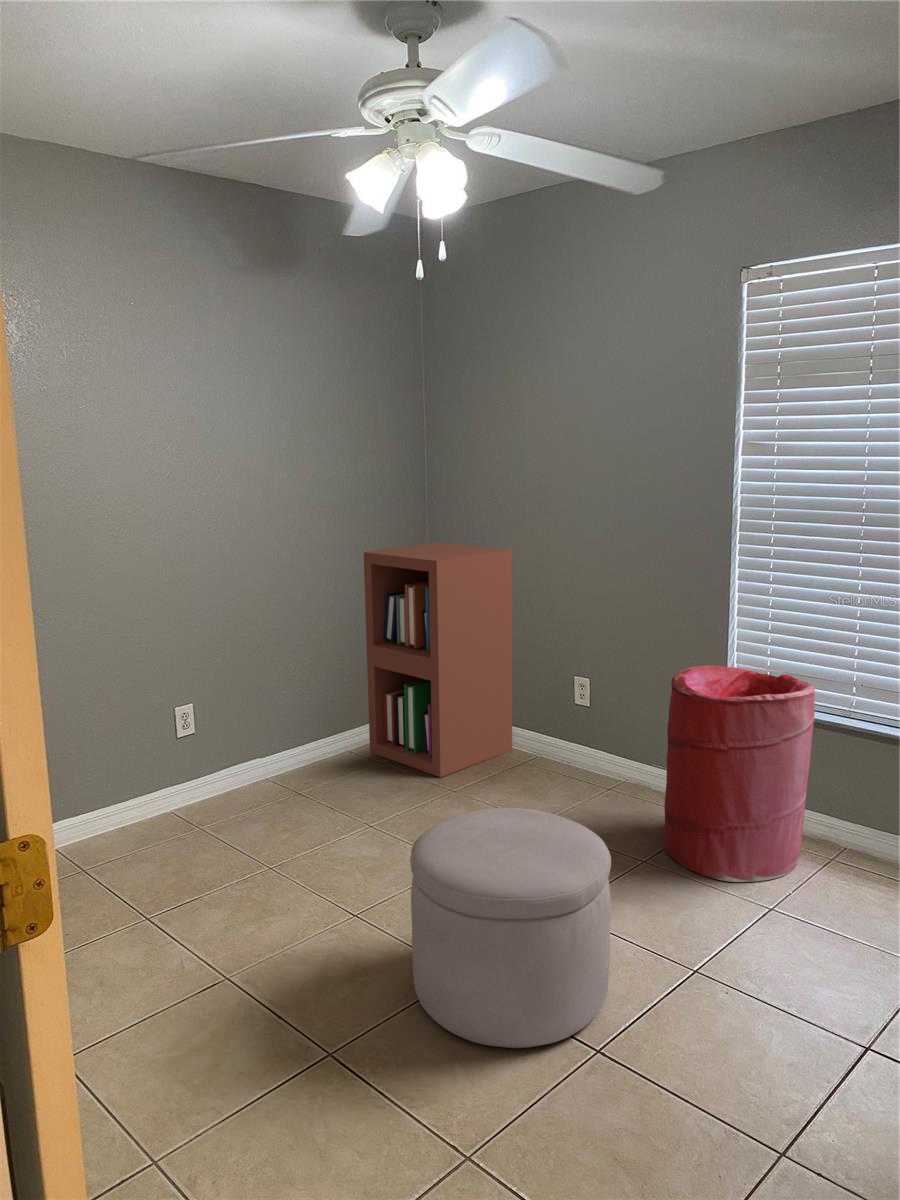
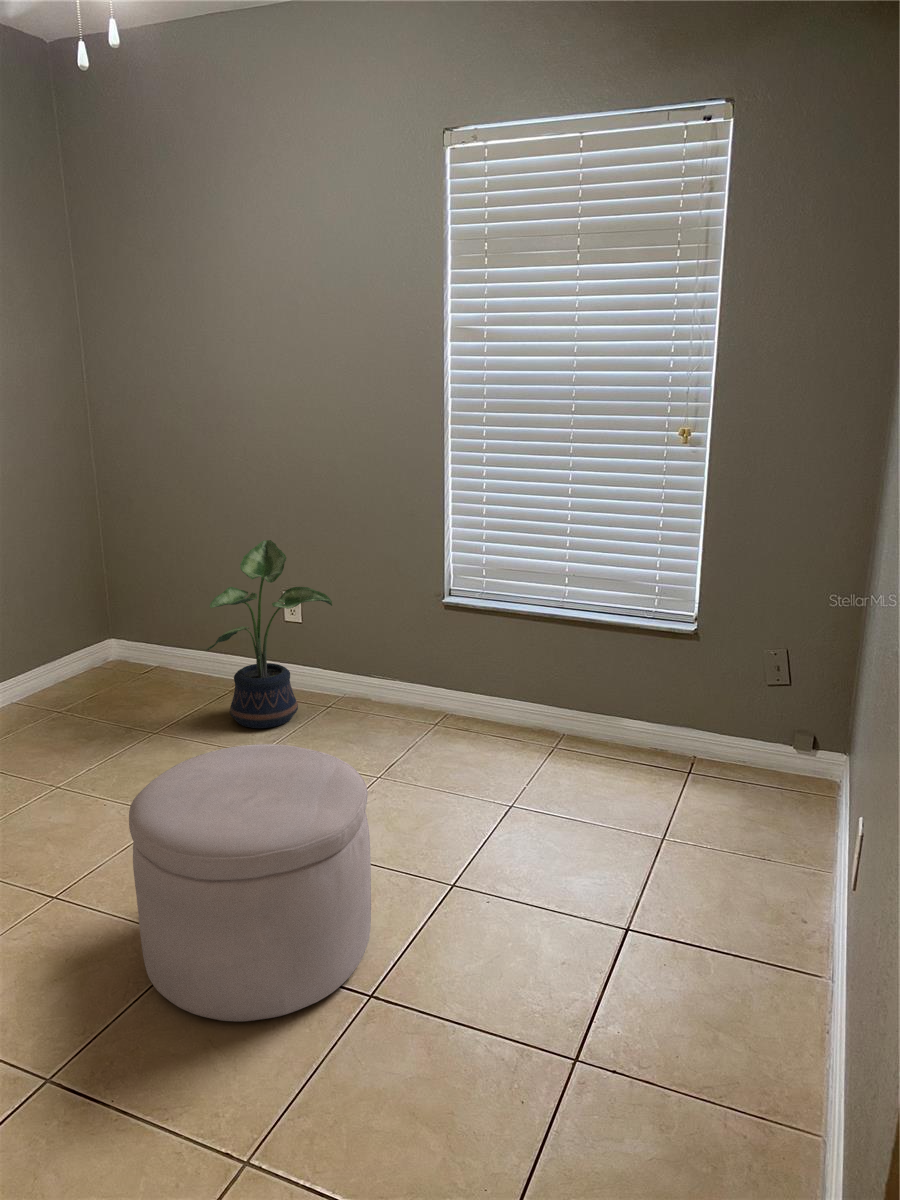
bookshelf: present [364,543,512,777] -> none [11,447,215,719]
potted plant: none [502,630,616,800] -> present [206,540,332,728]
laundry hamper: present [664,665,815,882] -> none [394,567,538,787]

